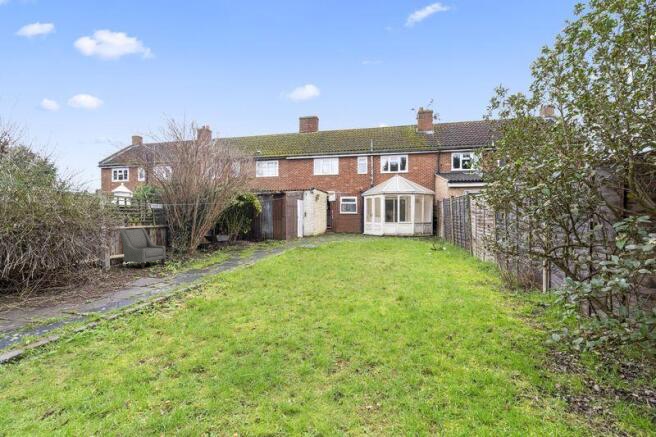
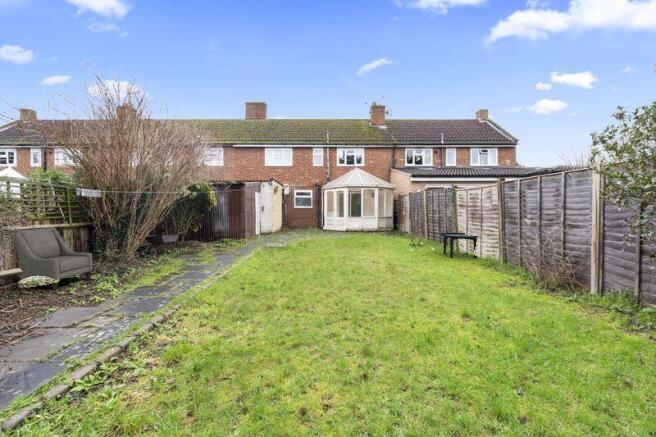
round table: none [439,238,475,261] -> present [441,233,478,258]

